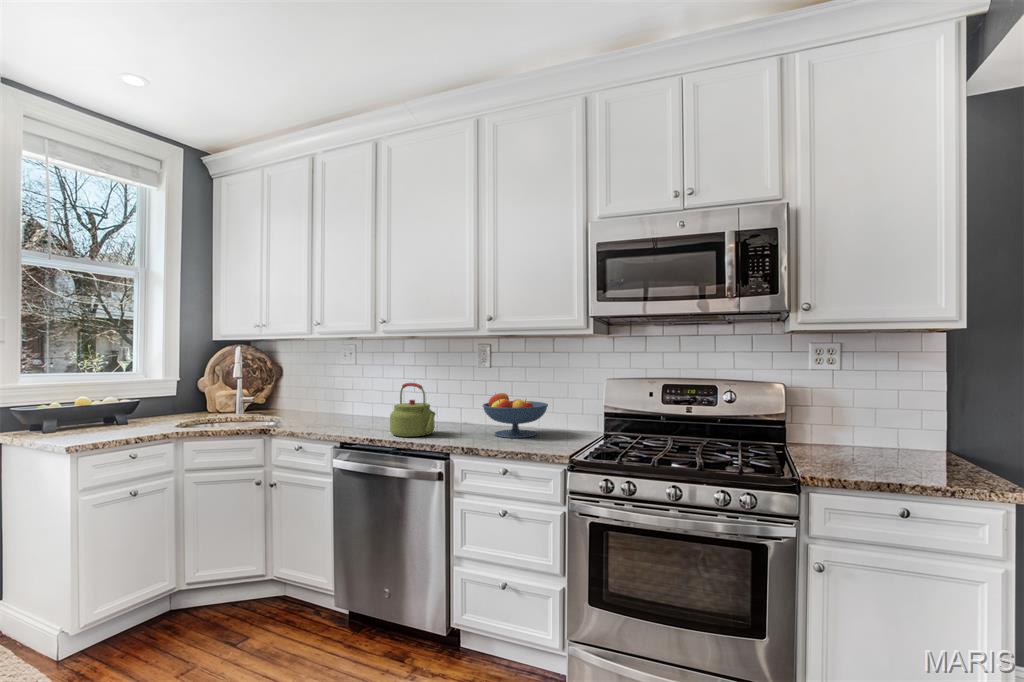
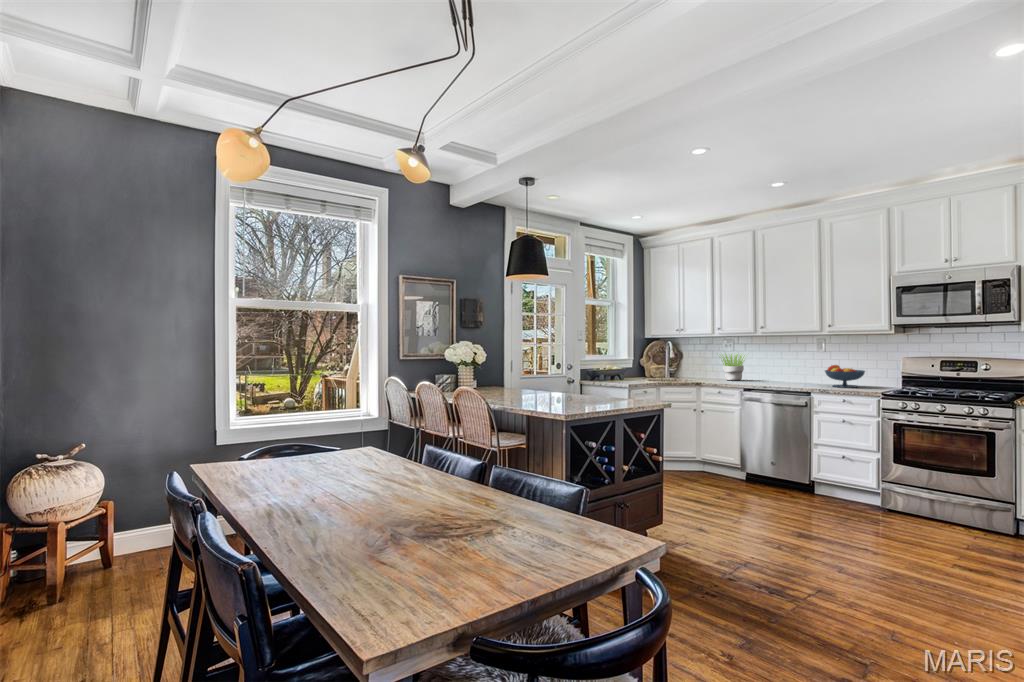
potted plant: none [315,368,377,422] -> present [722,353,745,381]
kettle: present [390,383,435,437] -> none [771,359,799,386]

